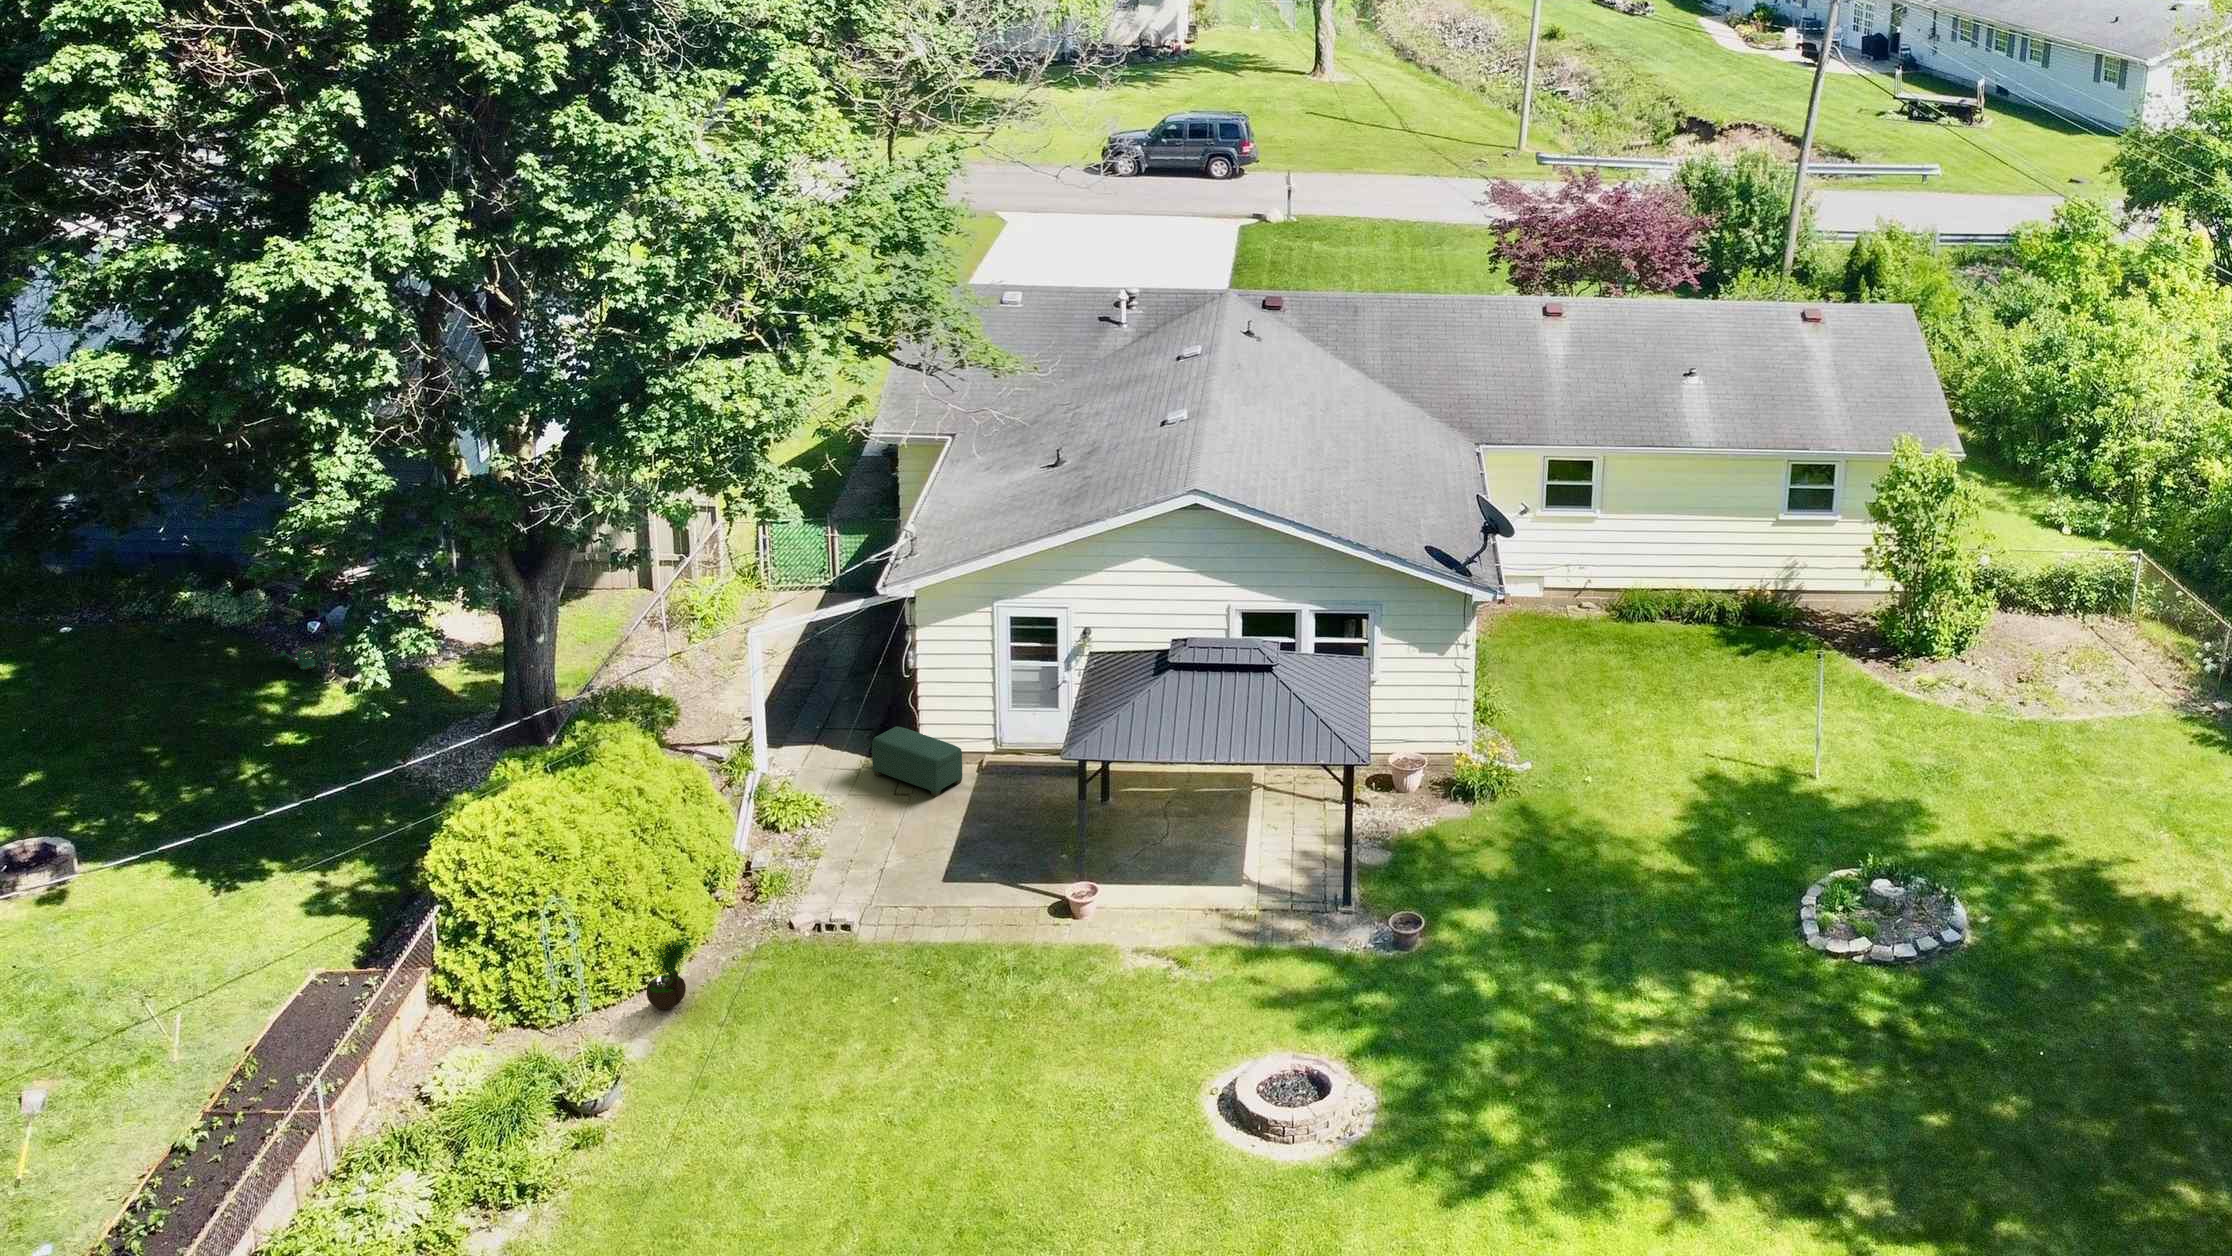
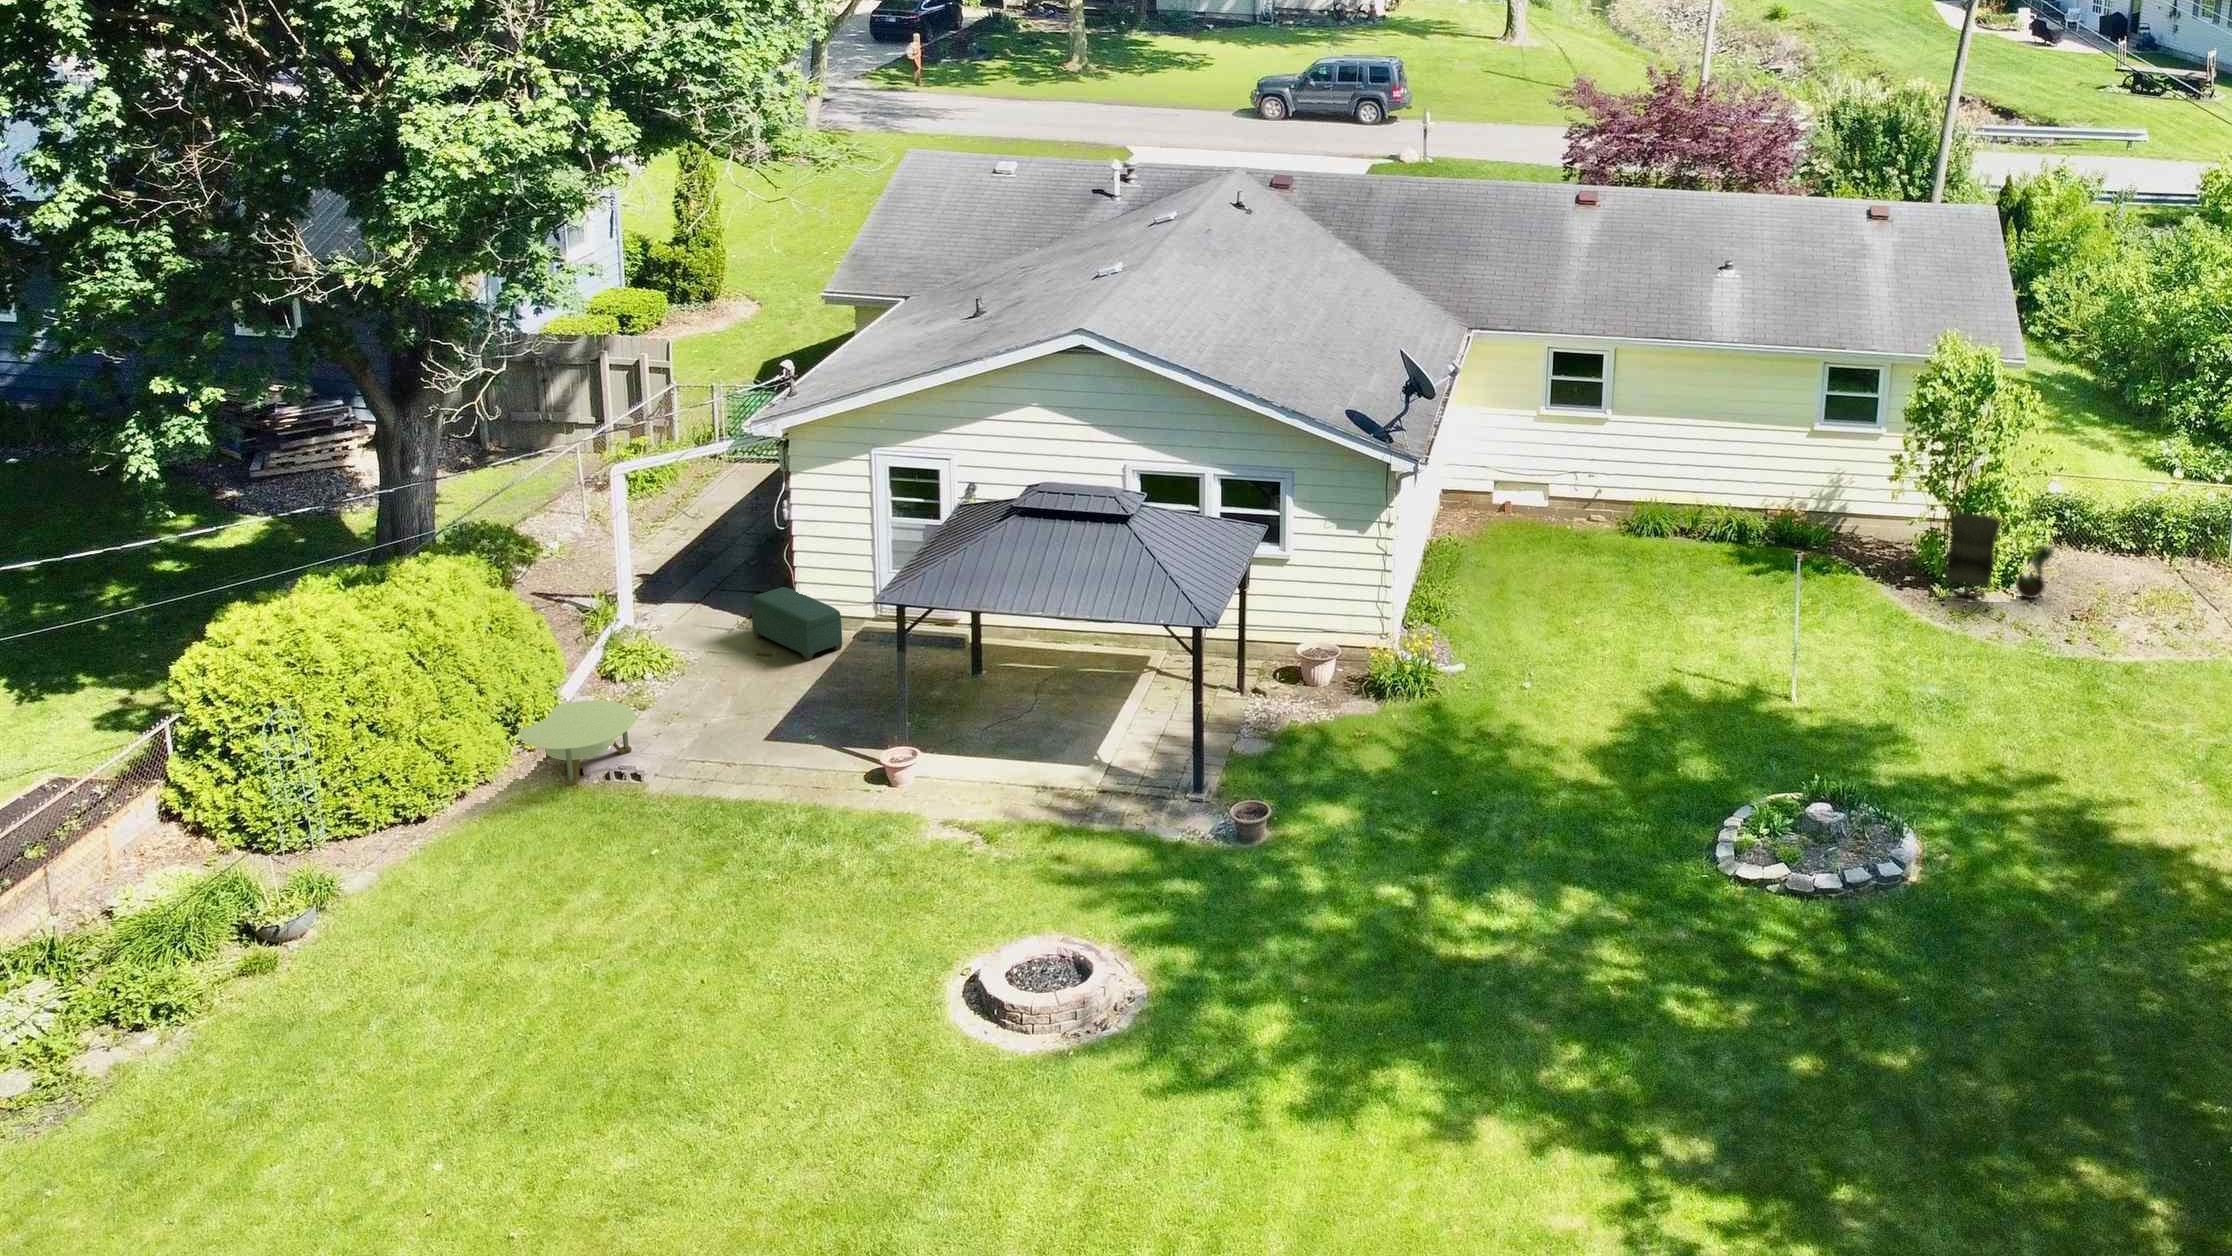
chair: none [1910,595,1960,684] -> present [1941,512,2001,612]
watering can: present [280,646,319,670] -> none [197,481,239,504]
round table: none [722,855,826,940] -> present [518,700,636,786]
potted tree: present [647,935,692,1009] -> present [2016,543,2057,598]

